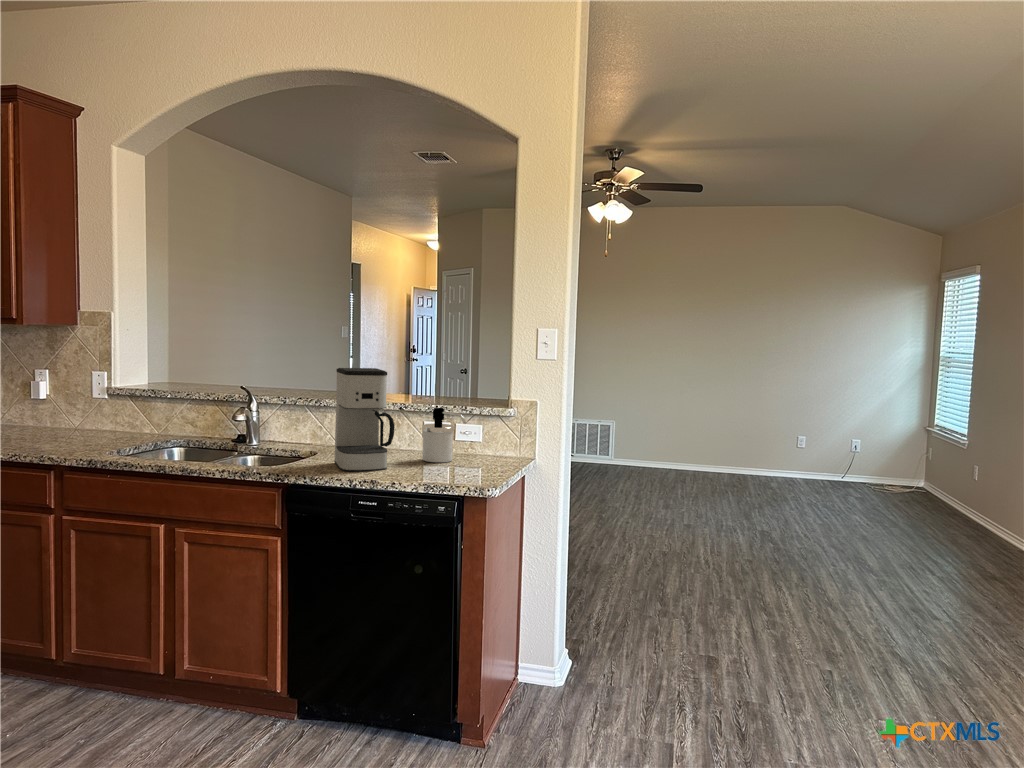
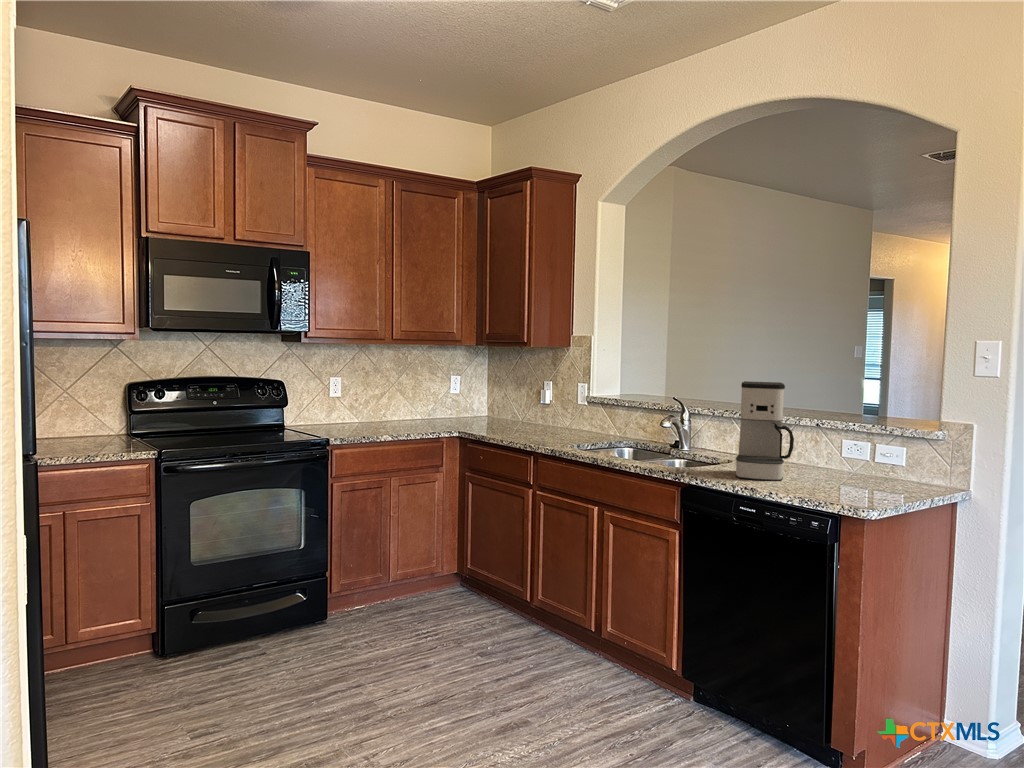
soap dispenser: present [422,408,466,462] -> none [828,425,873,481]

